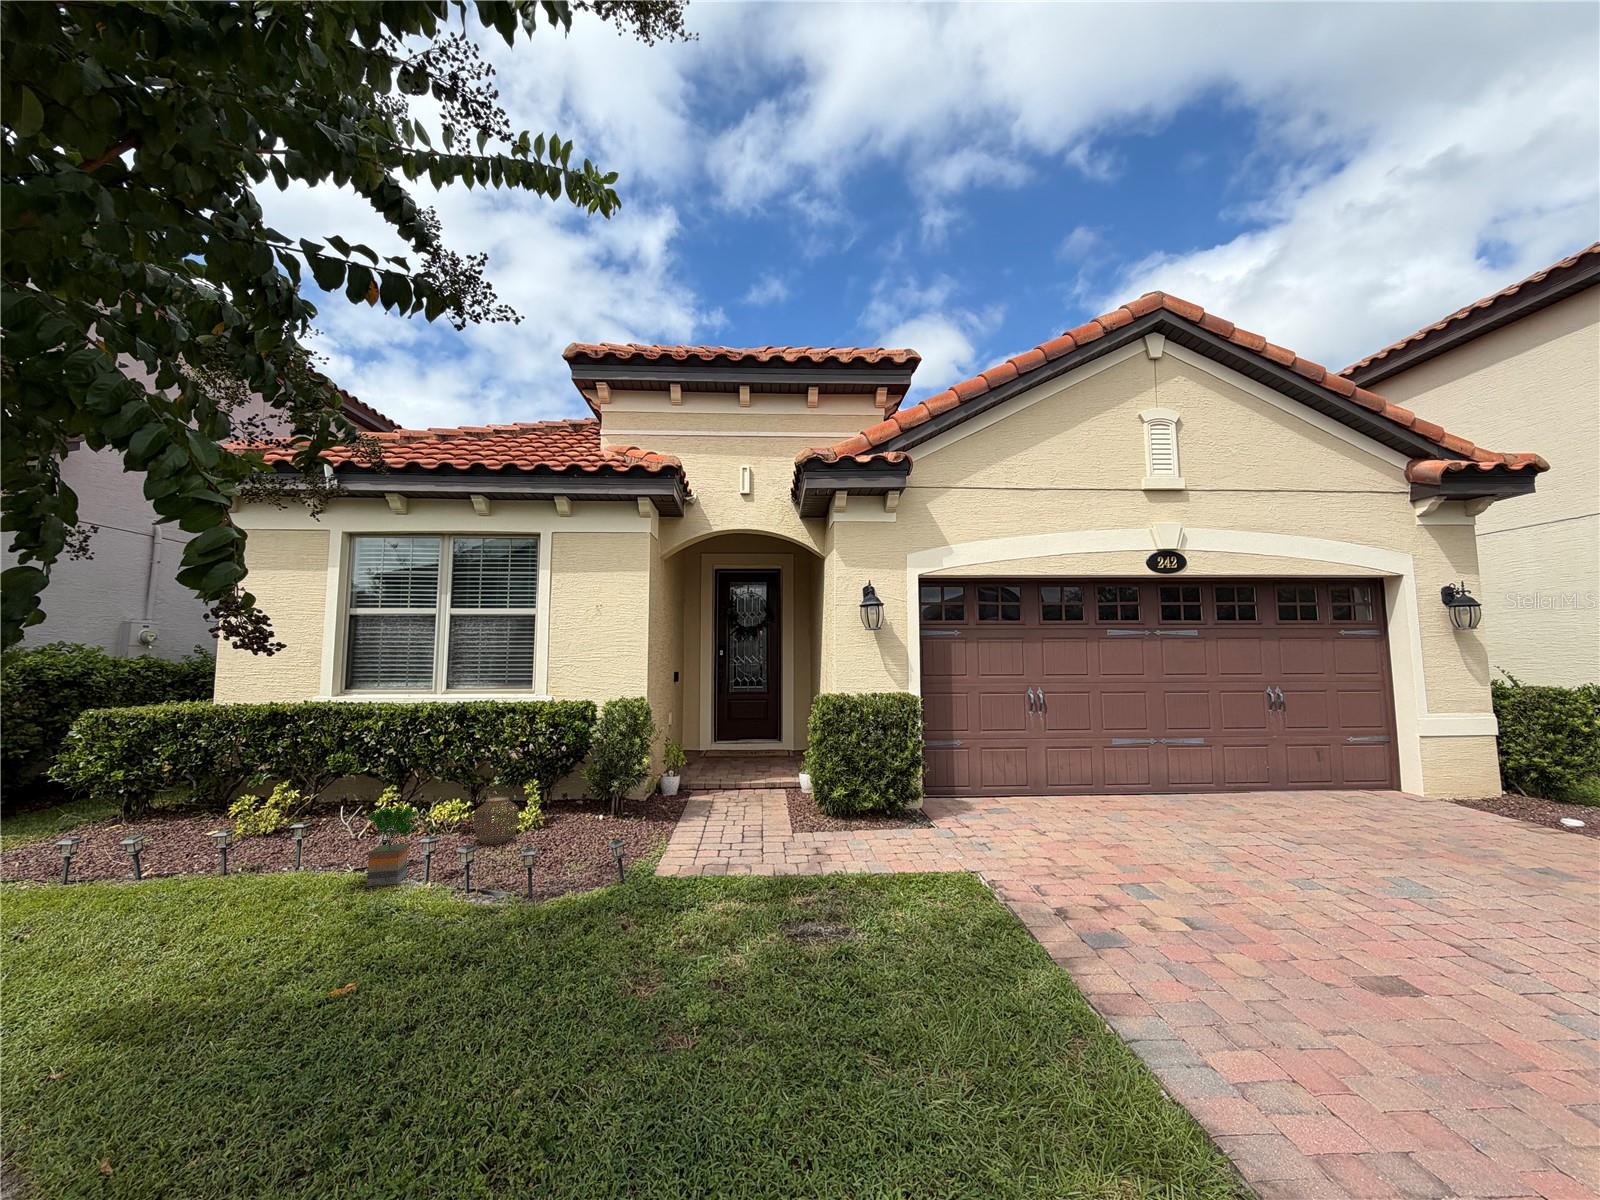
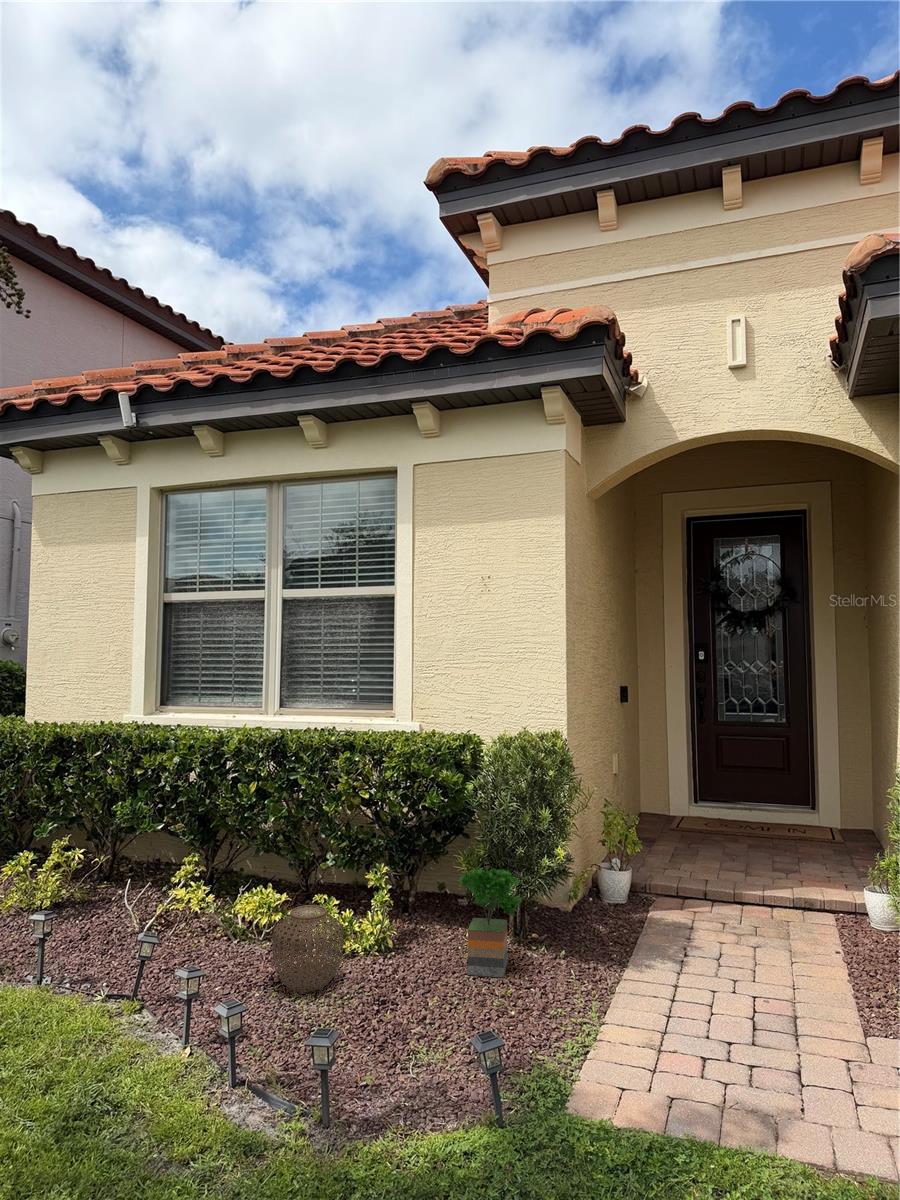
potted tree: present [367,806,419,886] -> present [459,868,522,977]

